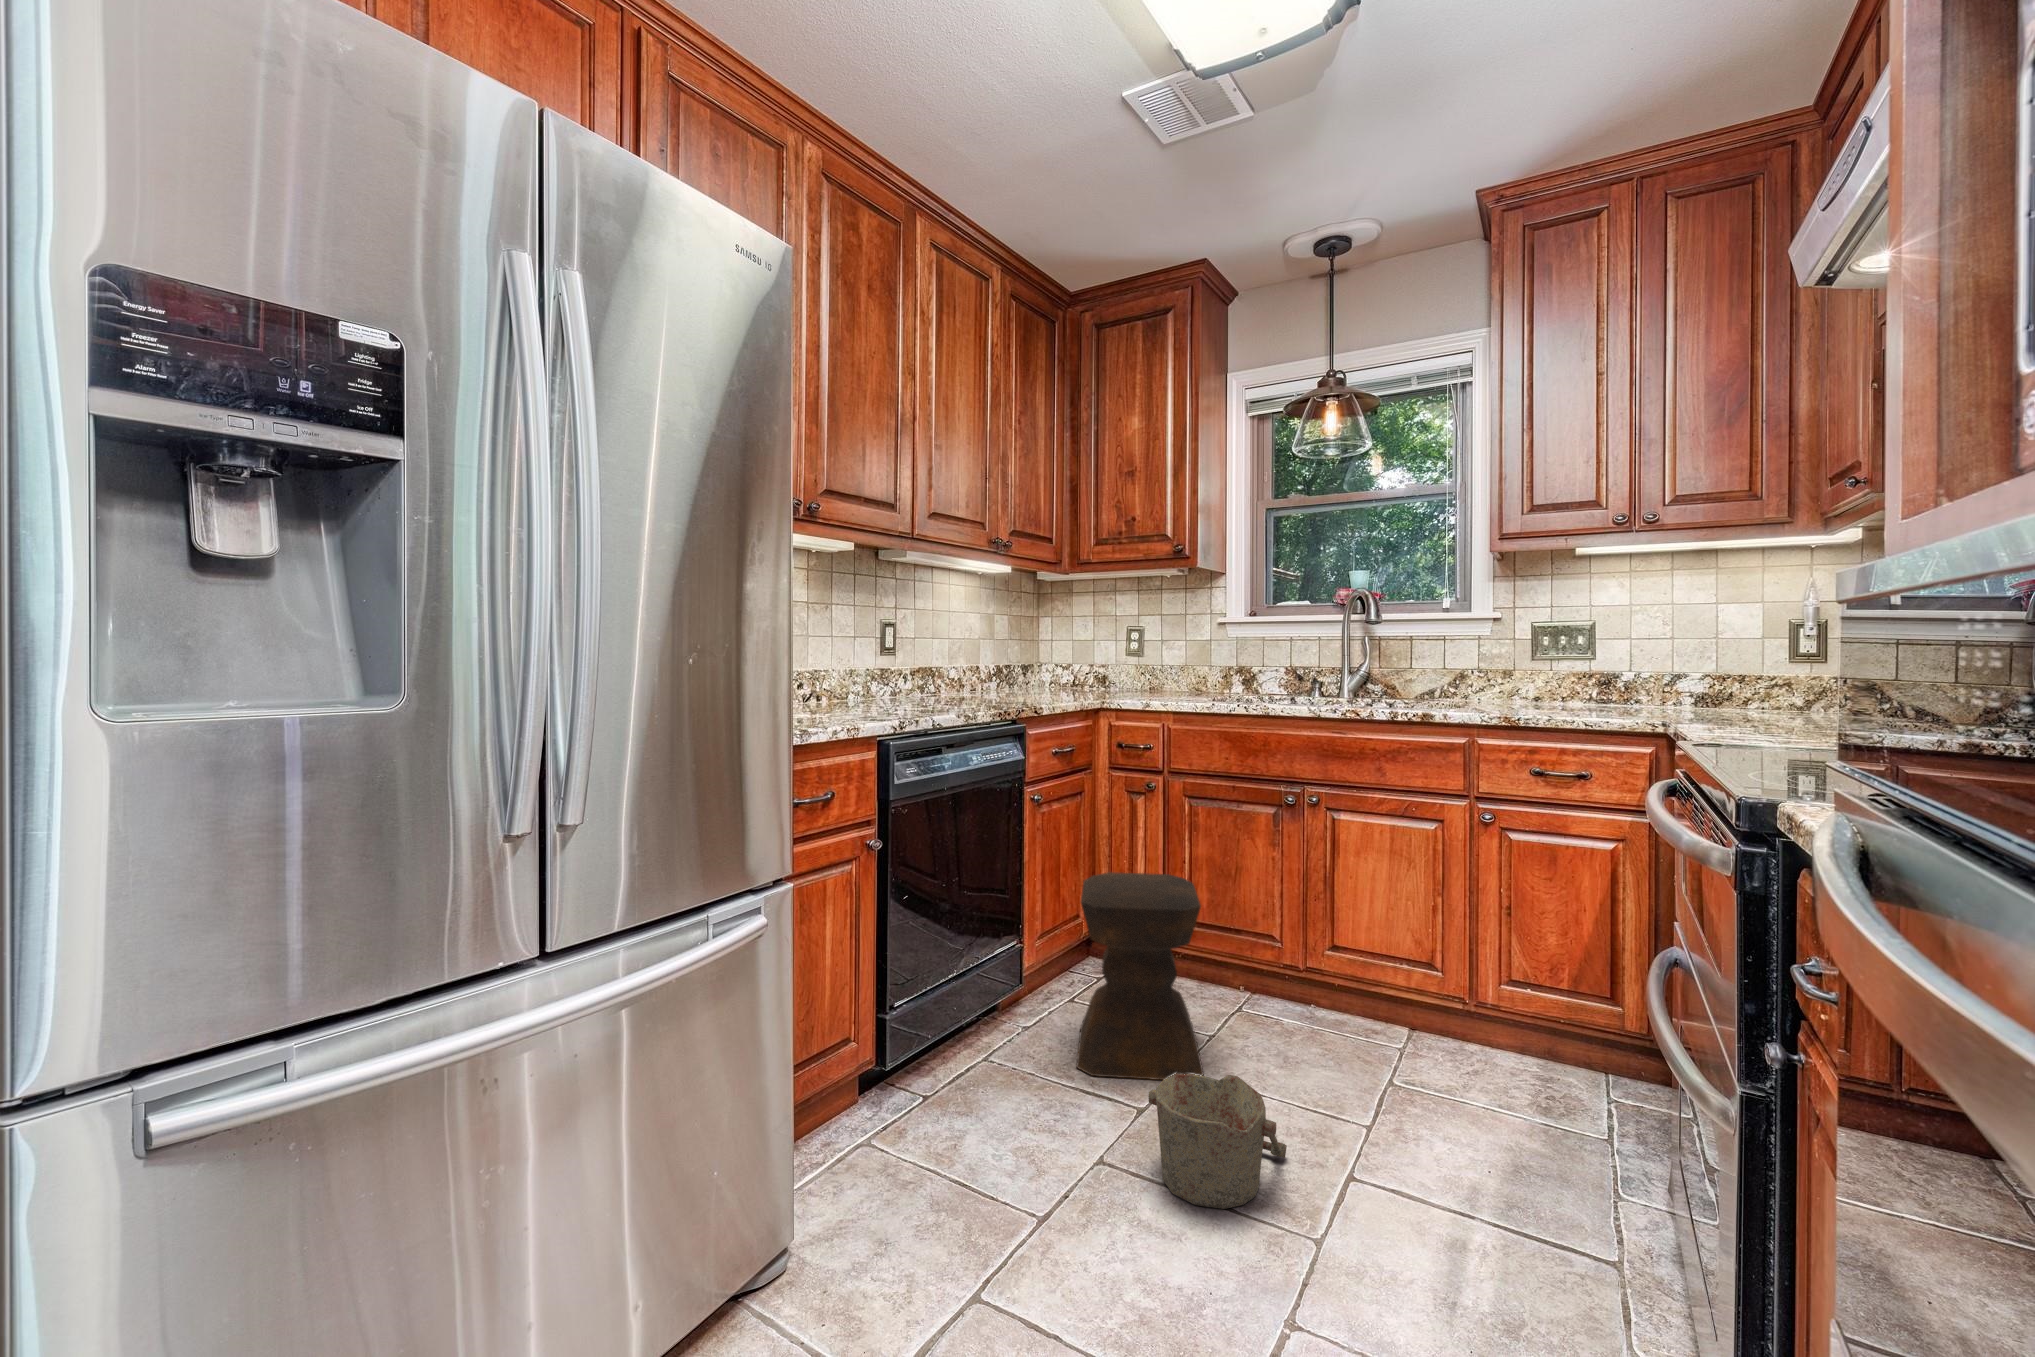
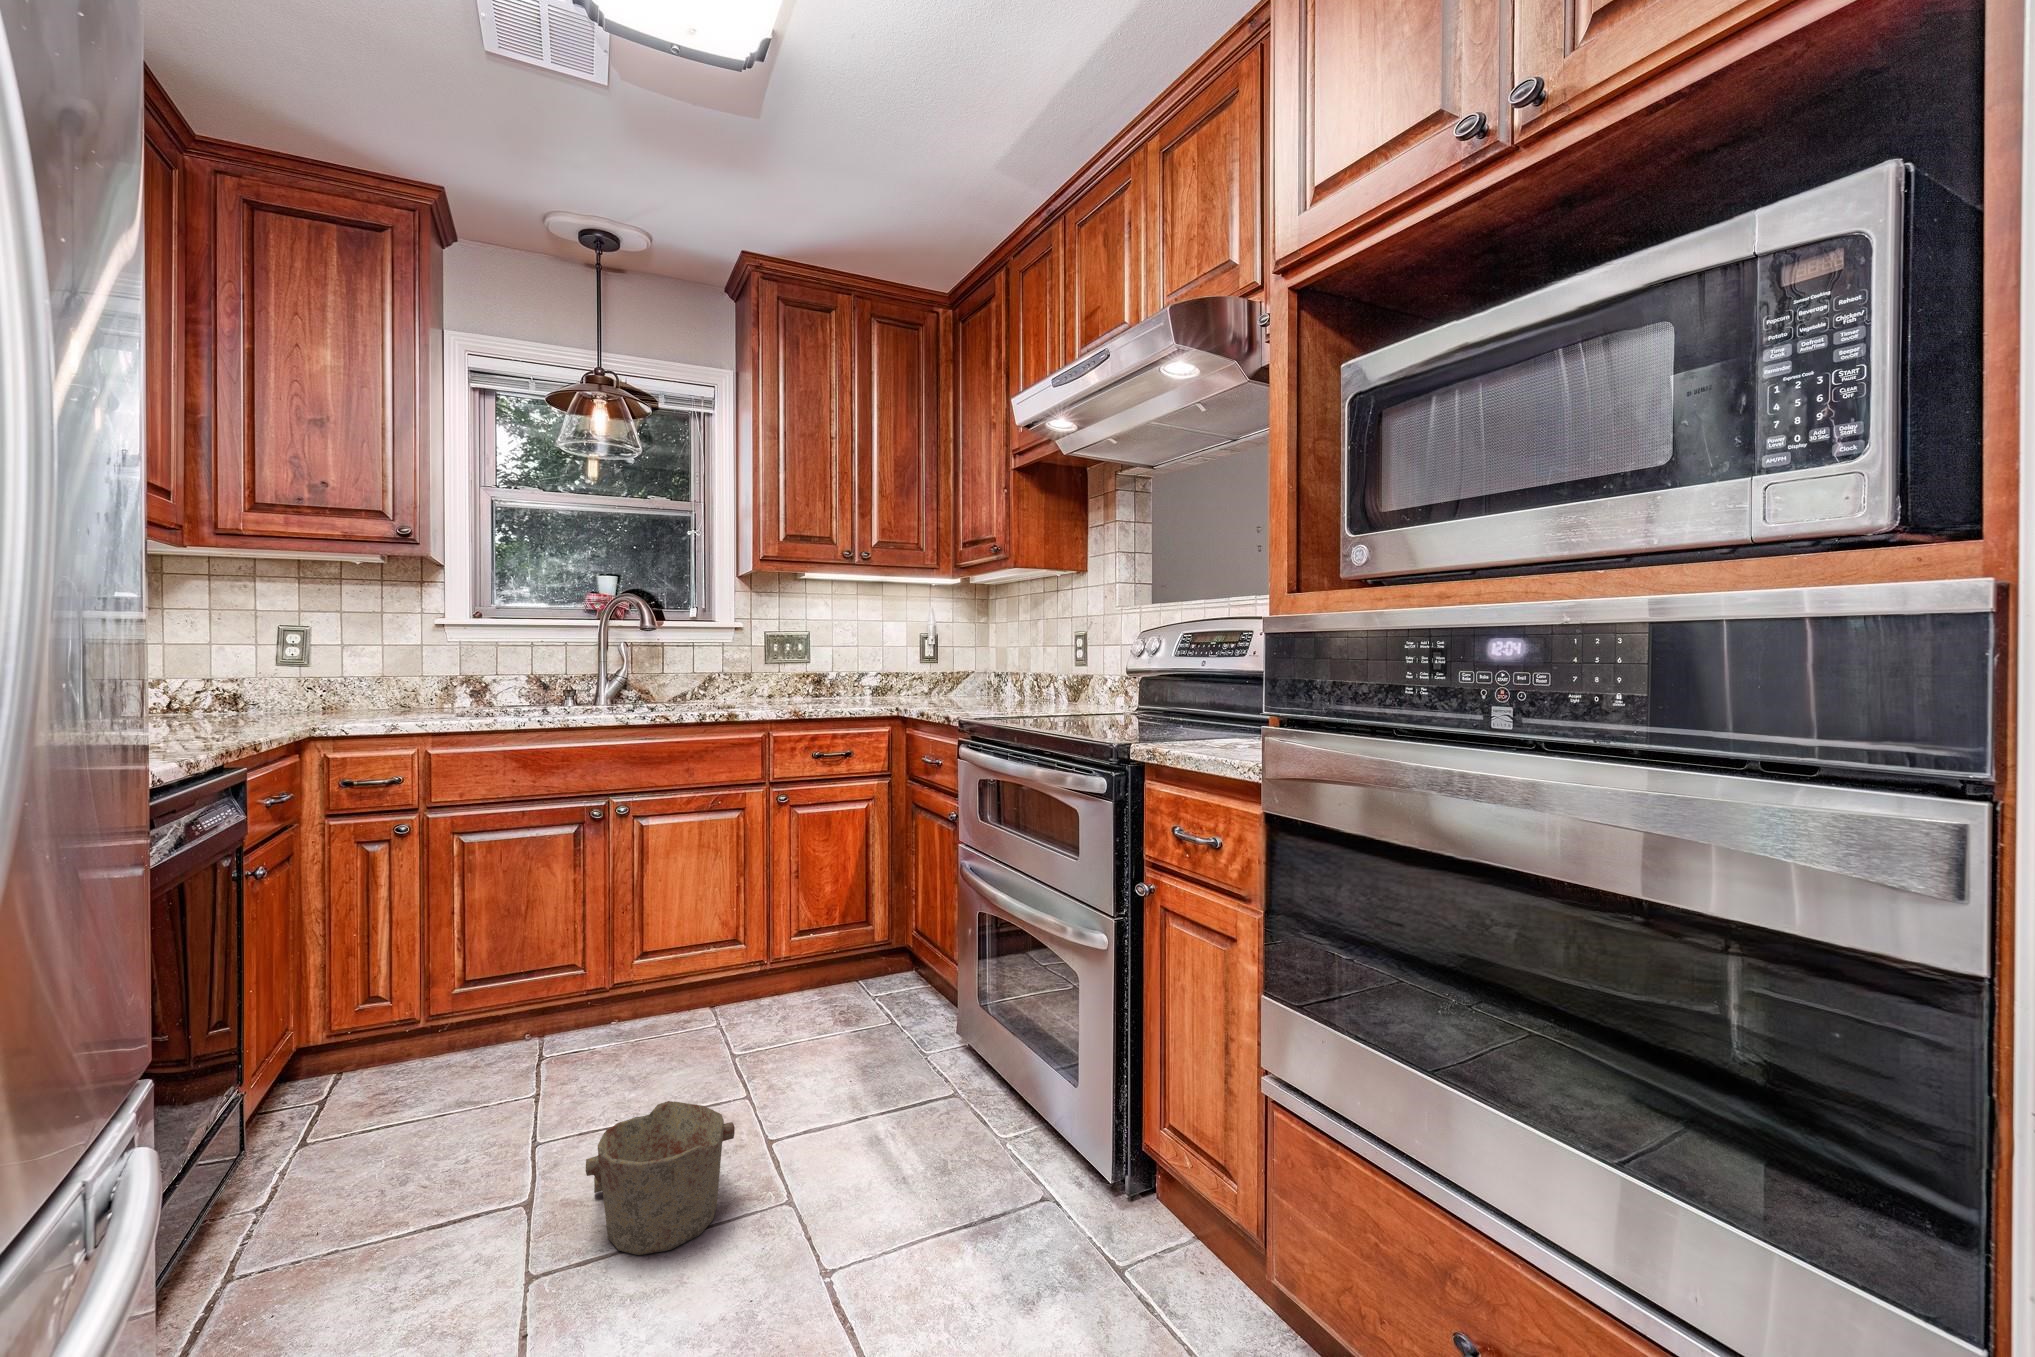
stool: present [1076,872,1204,1080] -> none [353,923,565,1207]

